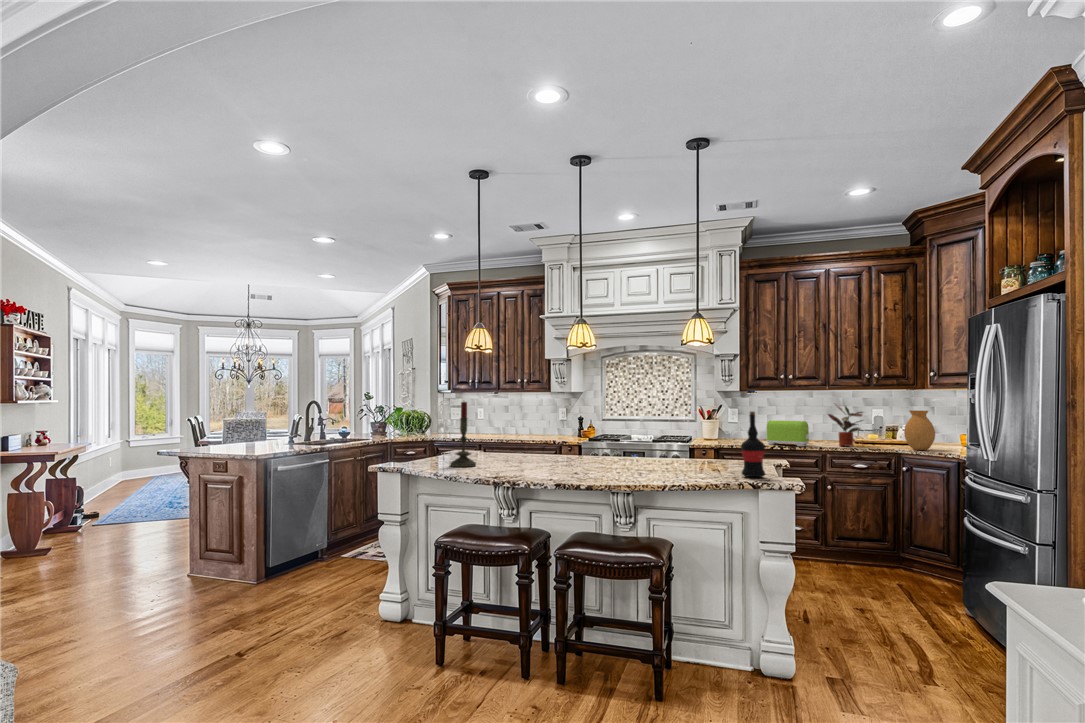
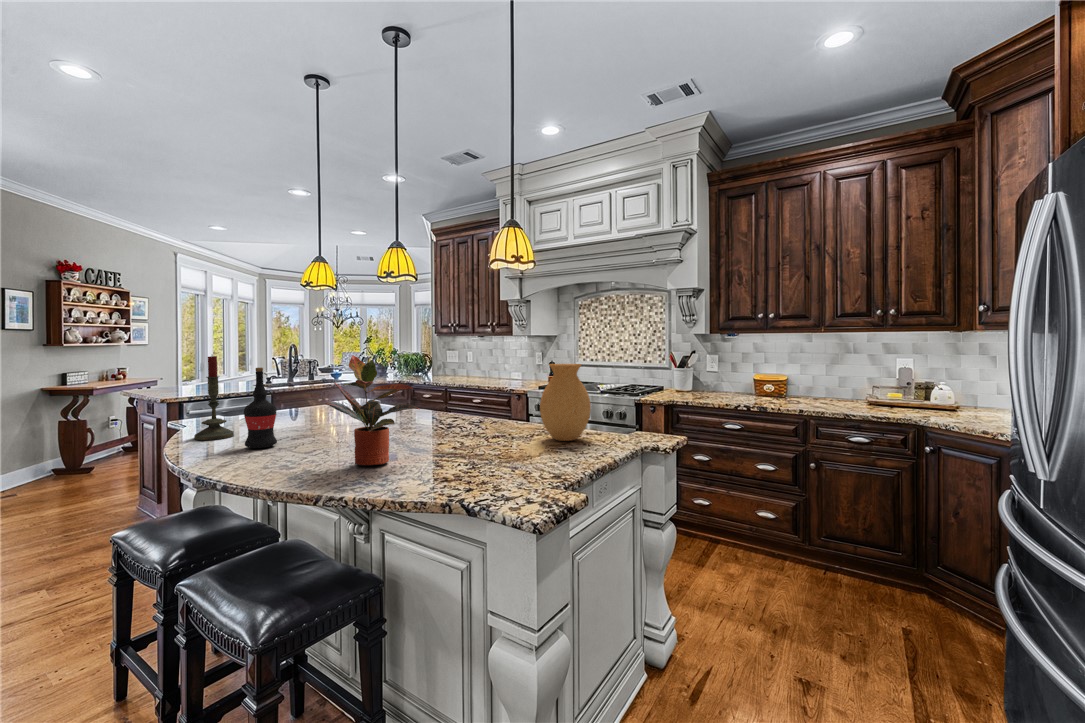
potted plant: present [828,406,863,446] -> present [326,355,419,466]
vase: present [904,410,935,450] -> present [540,364,591,441]
wine bottle: present [741,412,765,477] -> present [244,368,277,448]
toaster: present [767,420,809,446] -> none [734,370,787,404]

